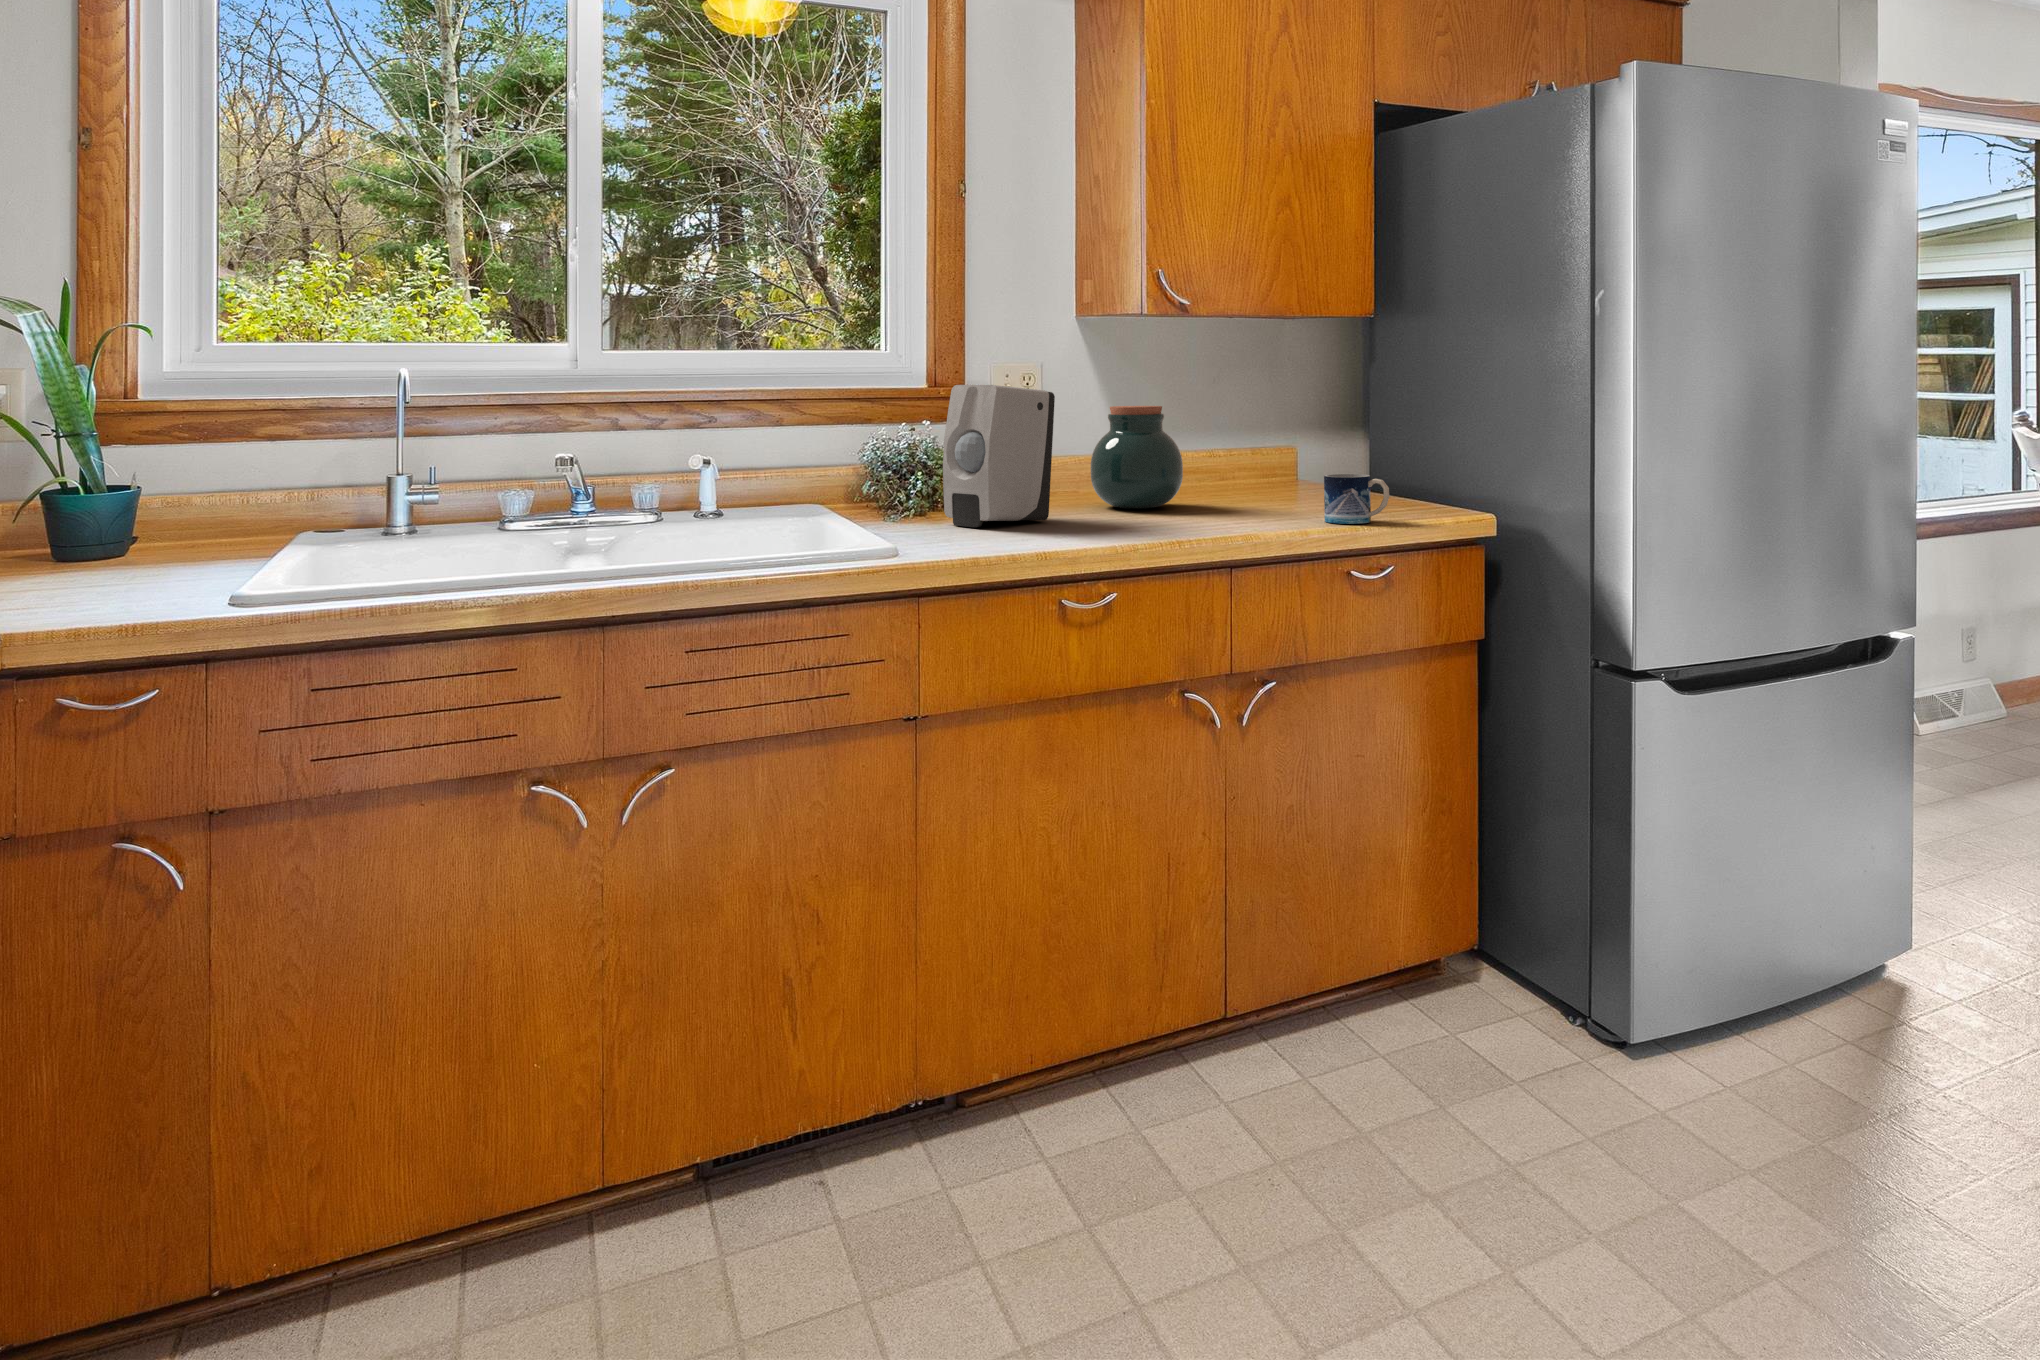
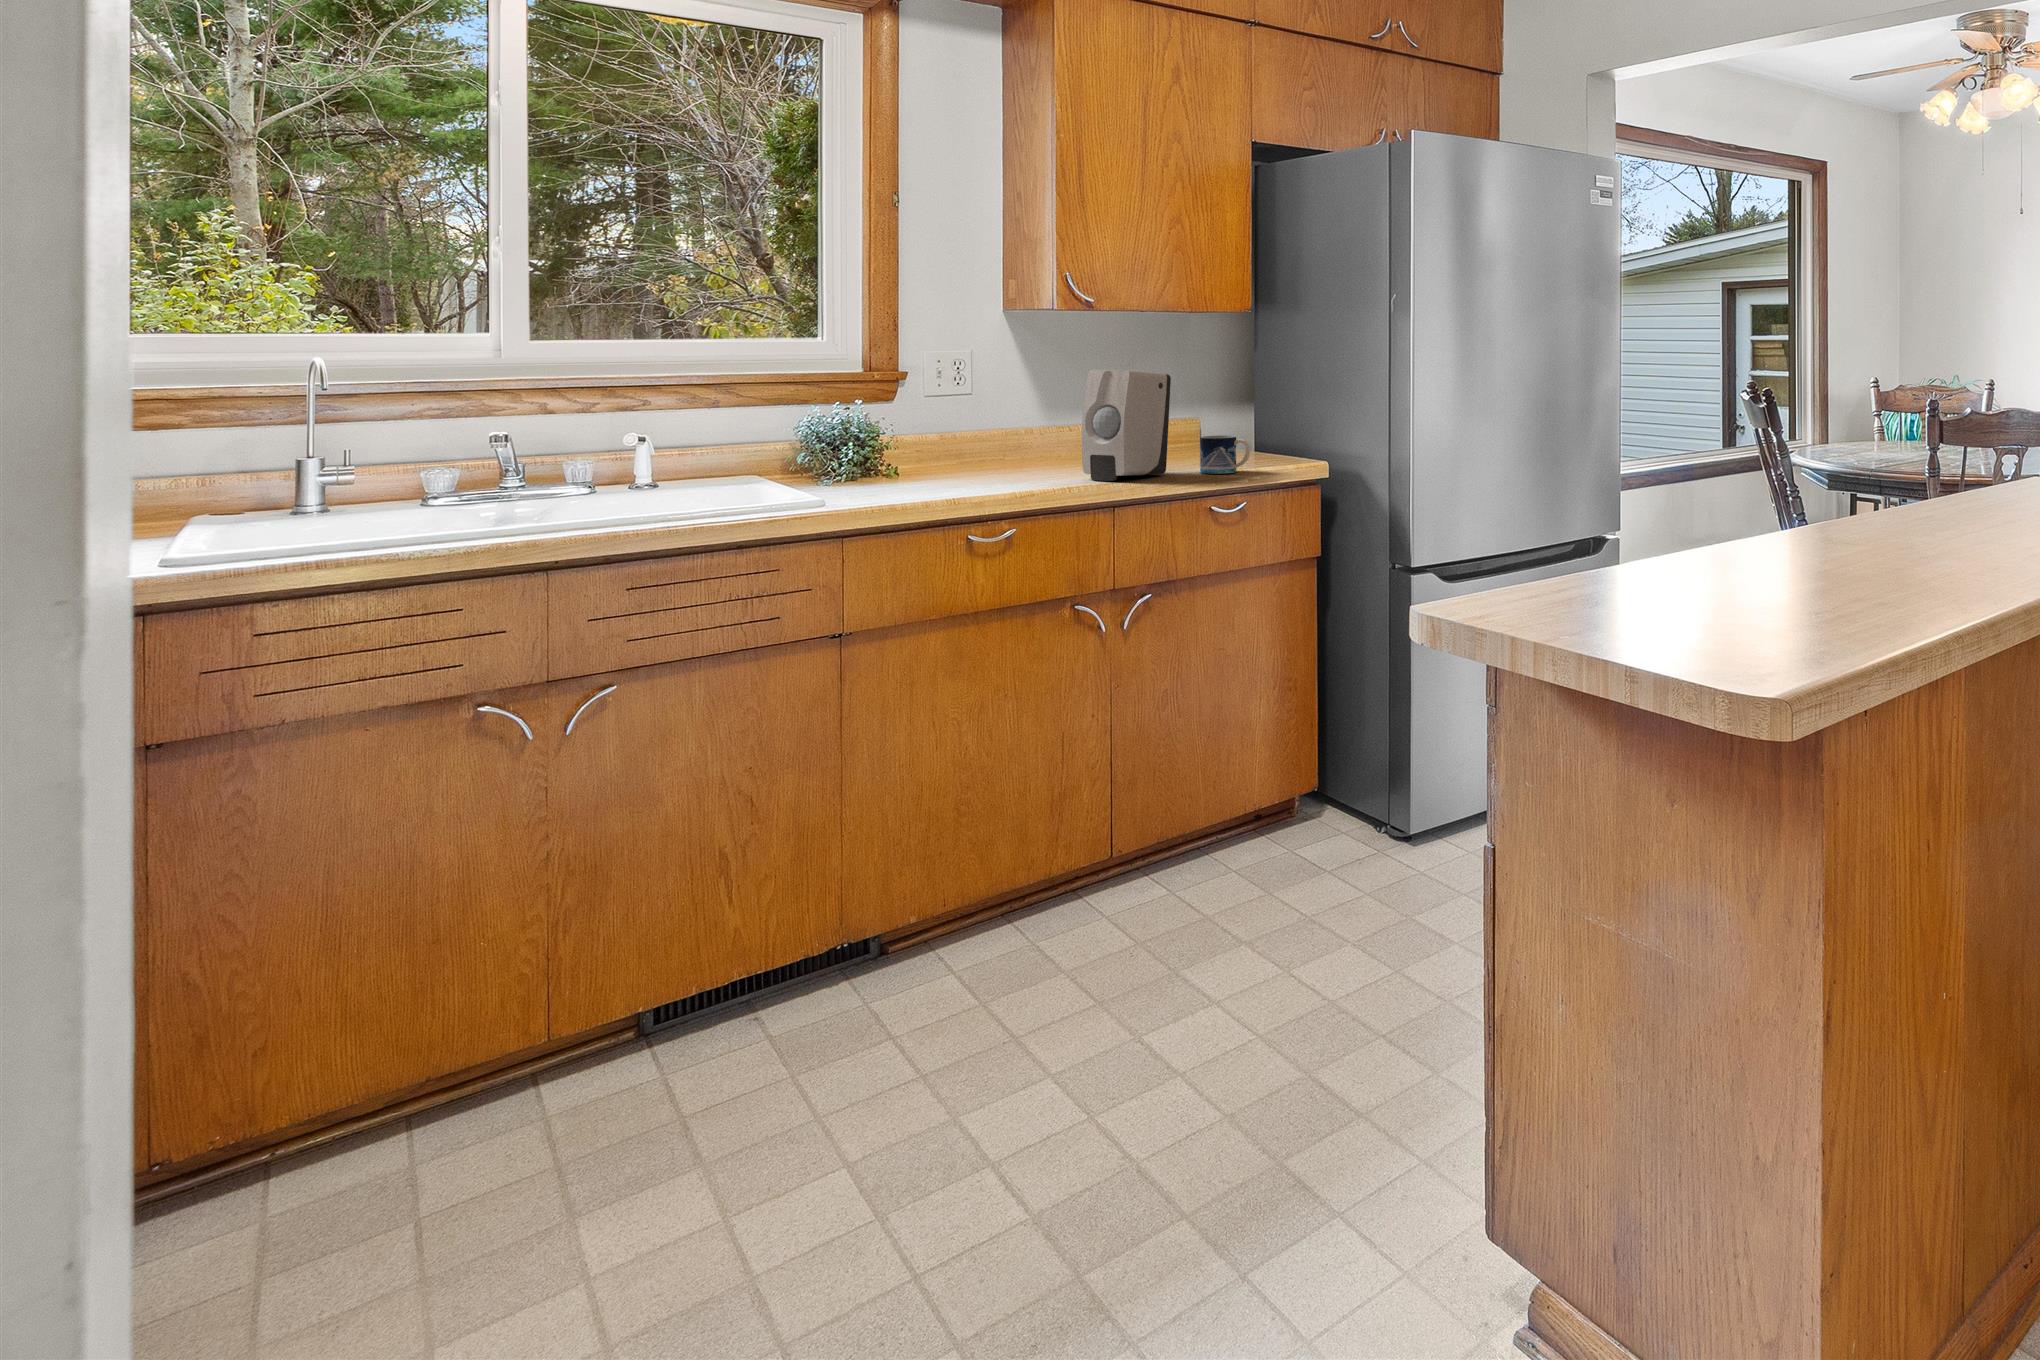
soap dispenser: present [943,385,1055,527] -> present [1082,369,1171,481]
jar: present [1091,406,1183,509] -> none [1008,383,1088,466]

